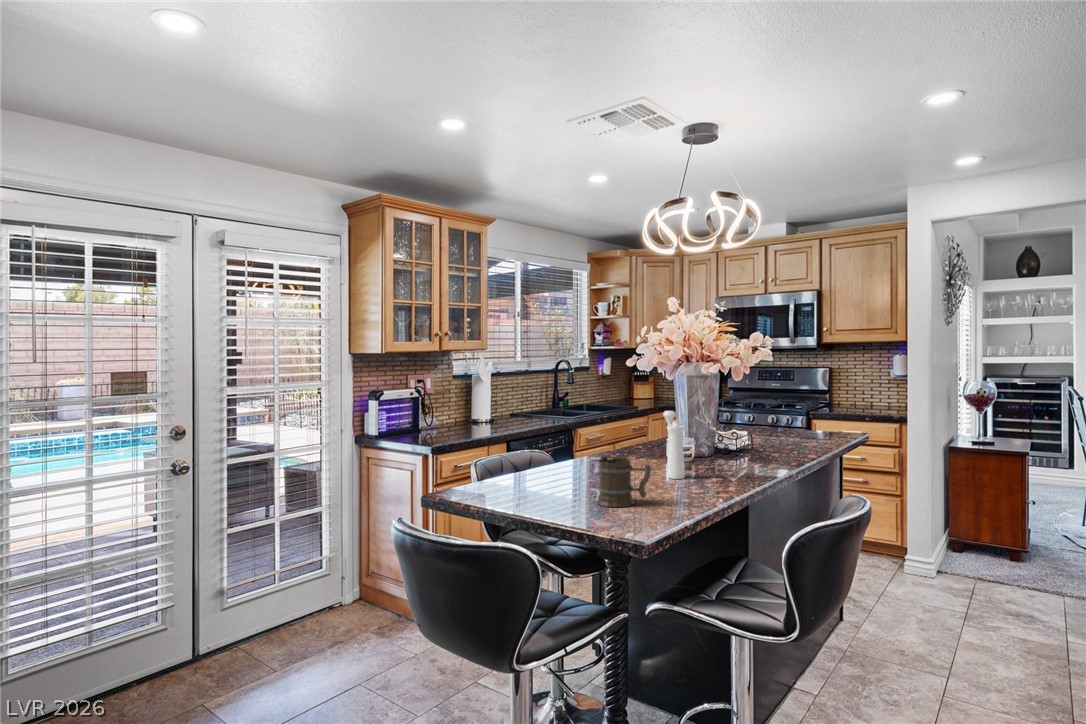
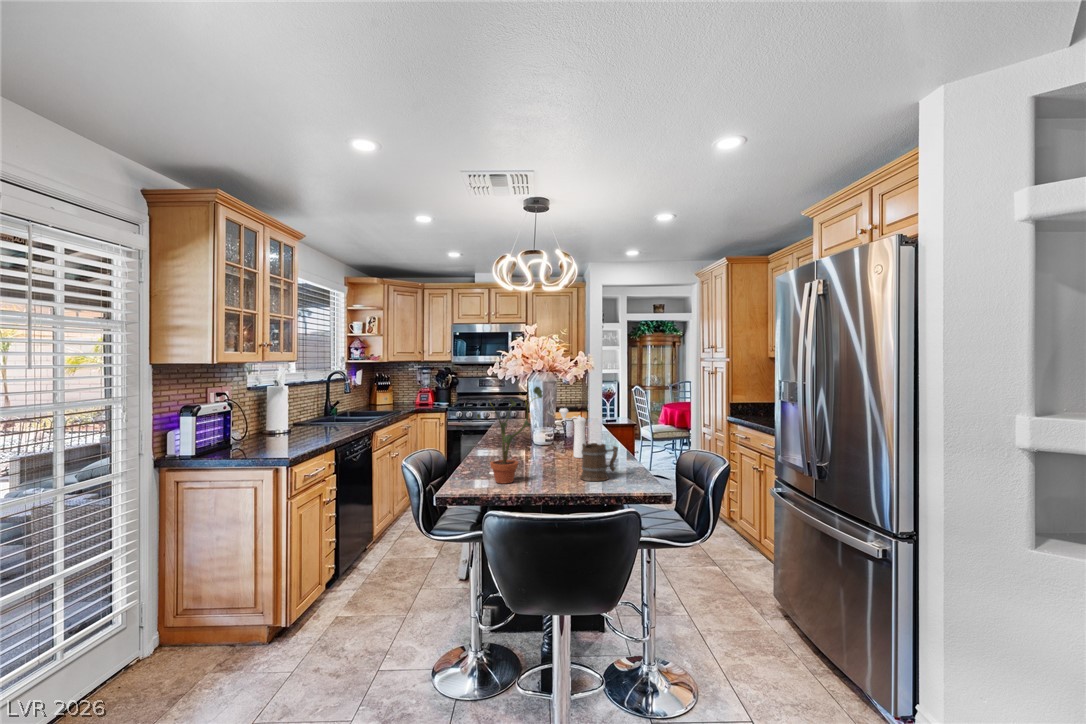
potted plant: none [486,380,586,493] -> present [477,387,543,484]

